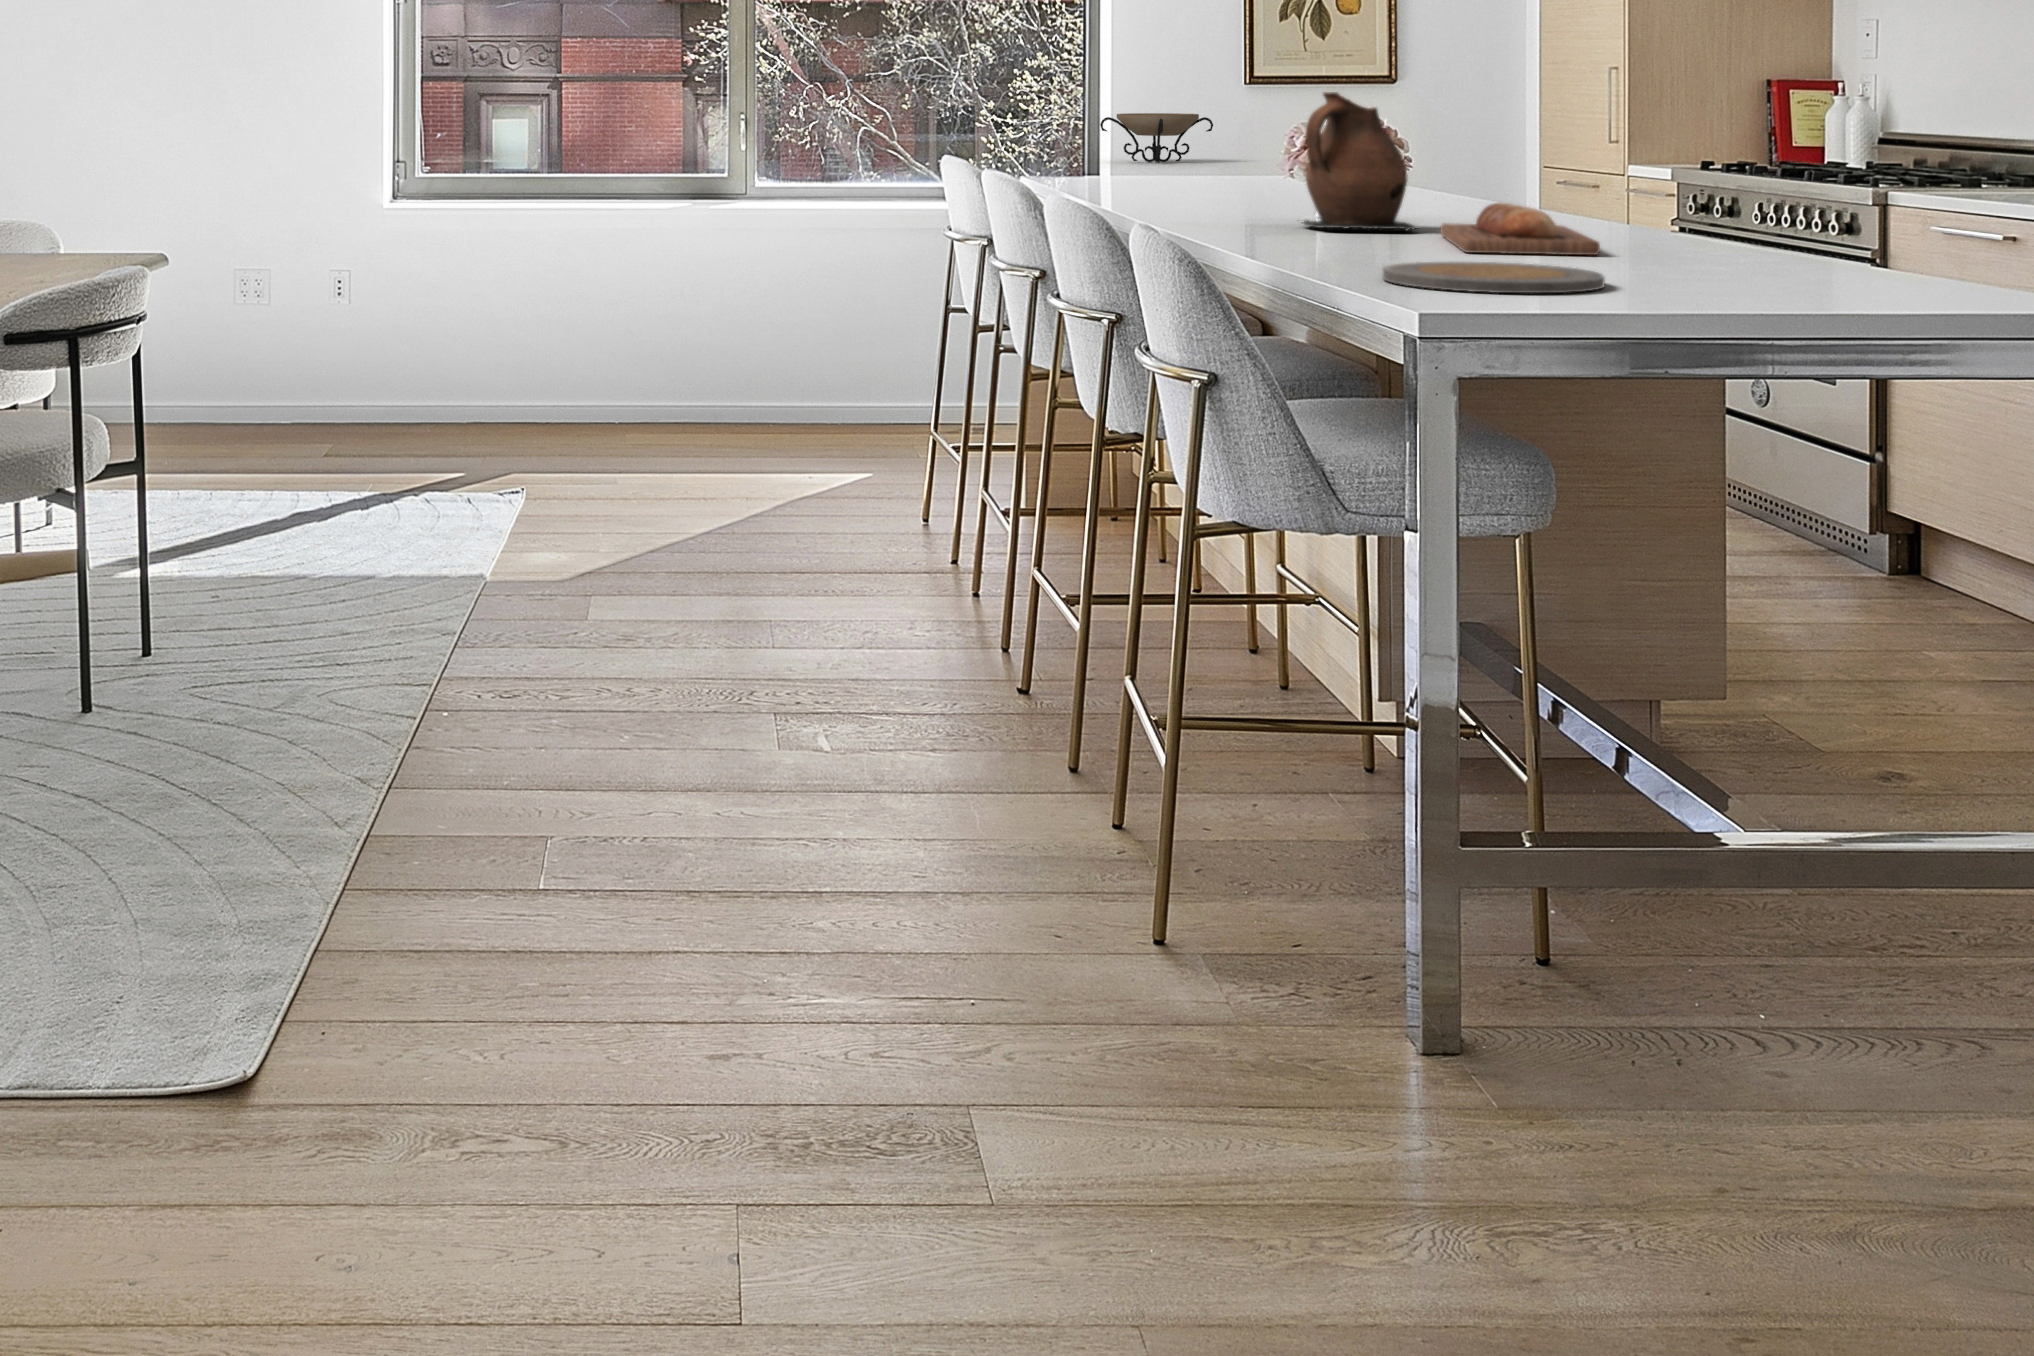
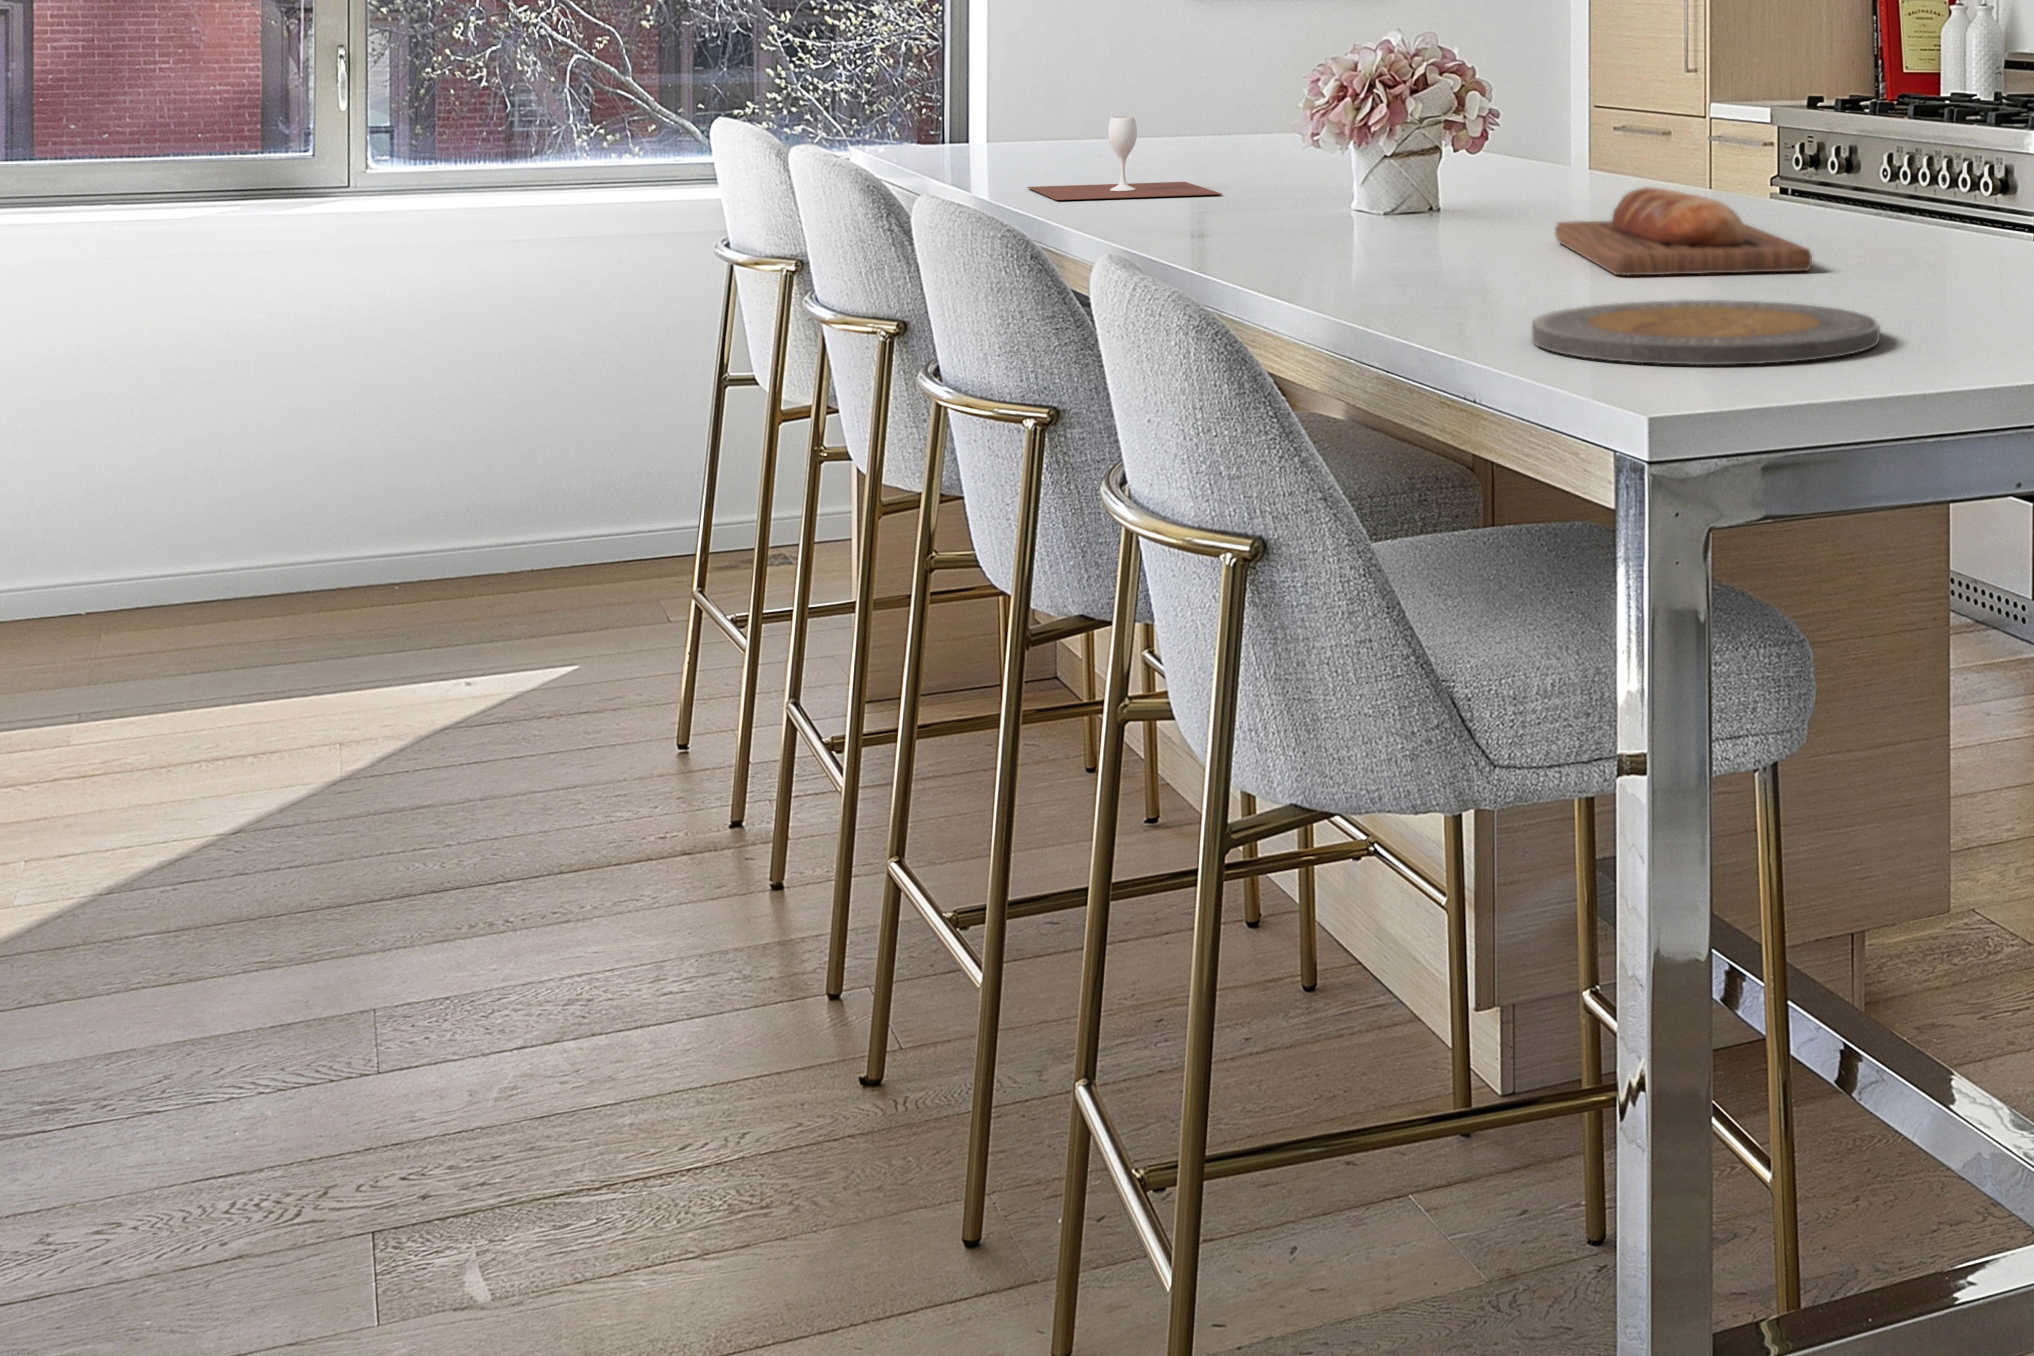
ceramic pitcher: present [1301,92,1416,231] -> none [1327,13,1520,237]
decorative bowl: present [1100,113,1213,162] -> none [967,39,1140,115]
wine glass: none [1122,157,1242,206] -> present [1027,116,1222,200]

